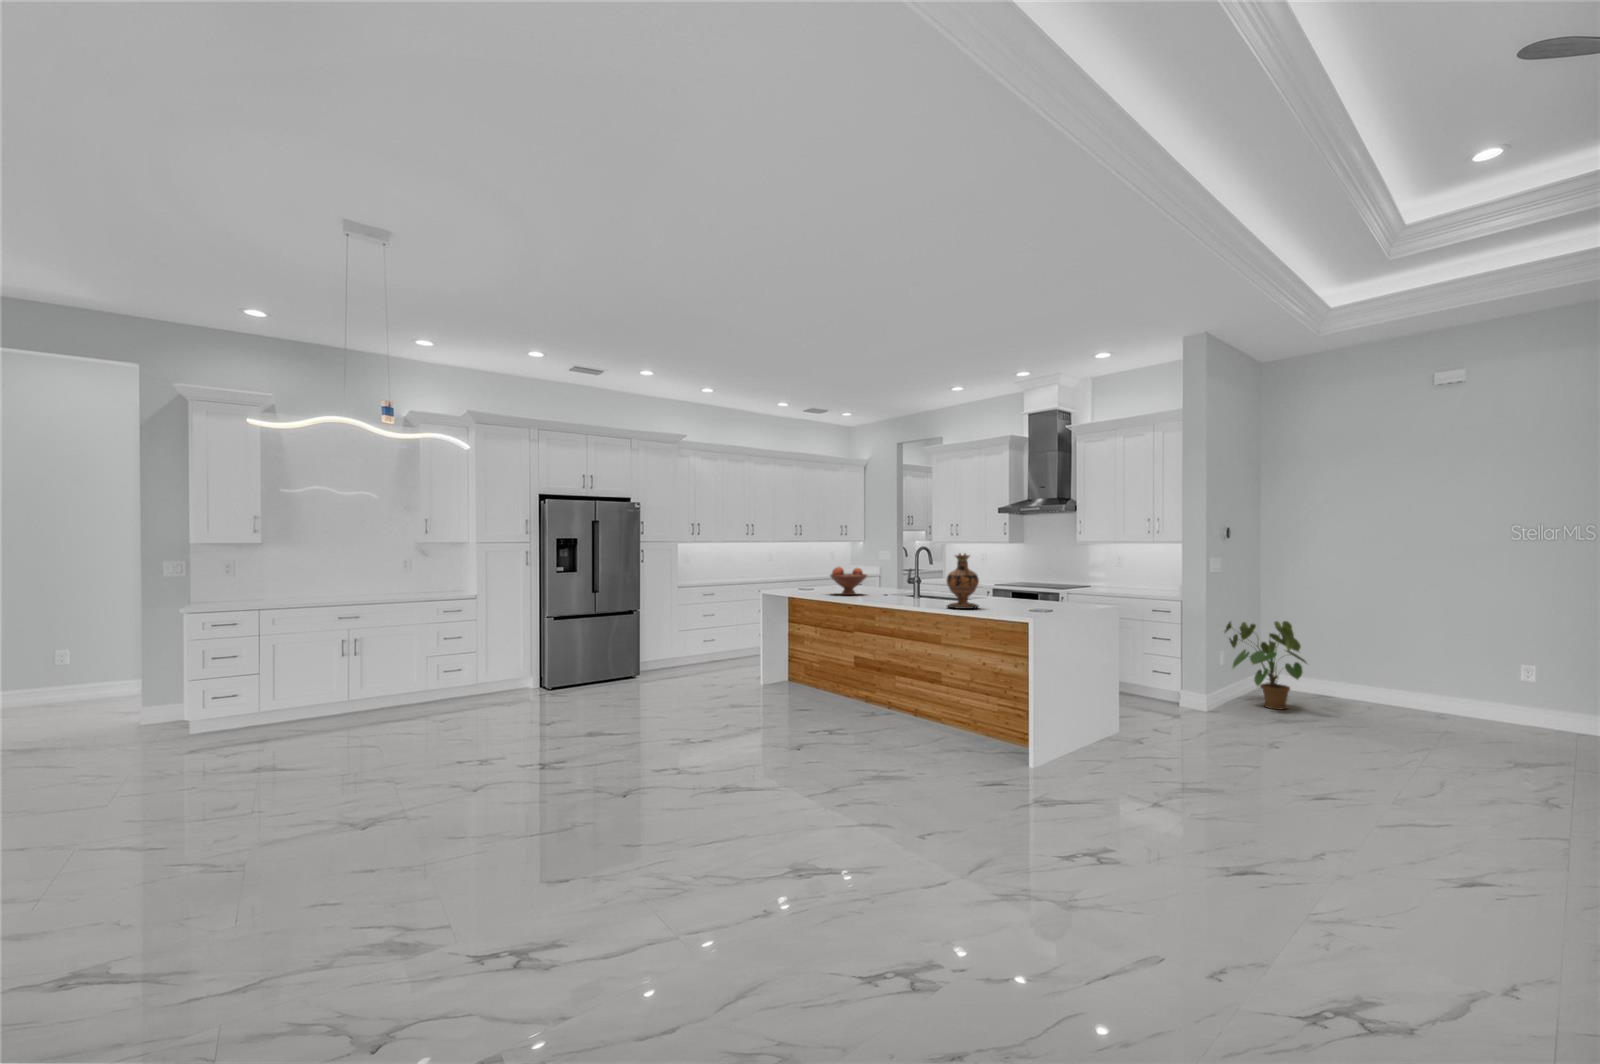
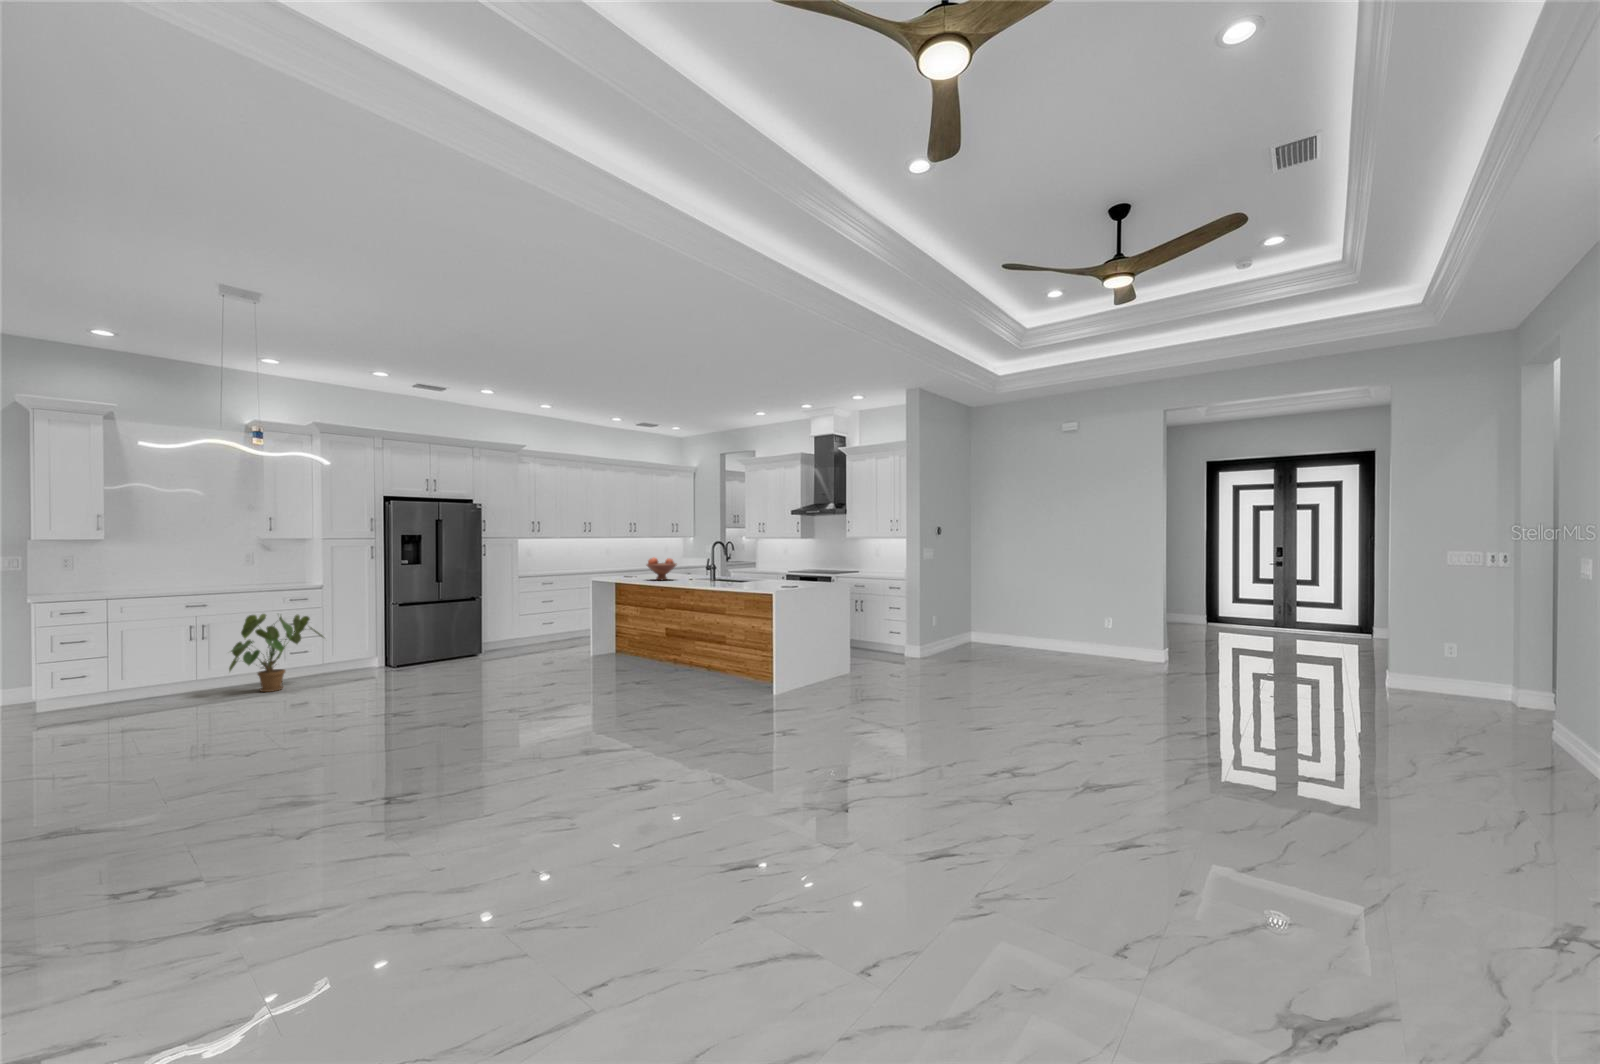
vase: present [946,554,979,609] -> none [729,545,754,587]
house plant: present [1225,621,1306,709] -> present [229,614,323,692]

